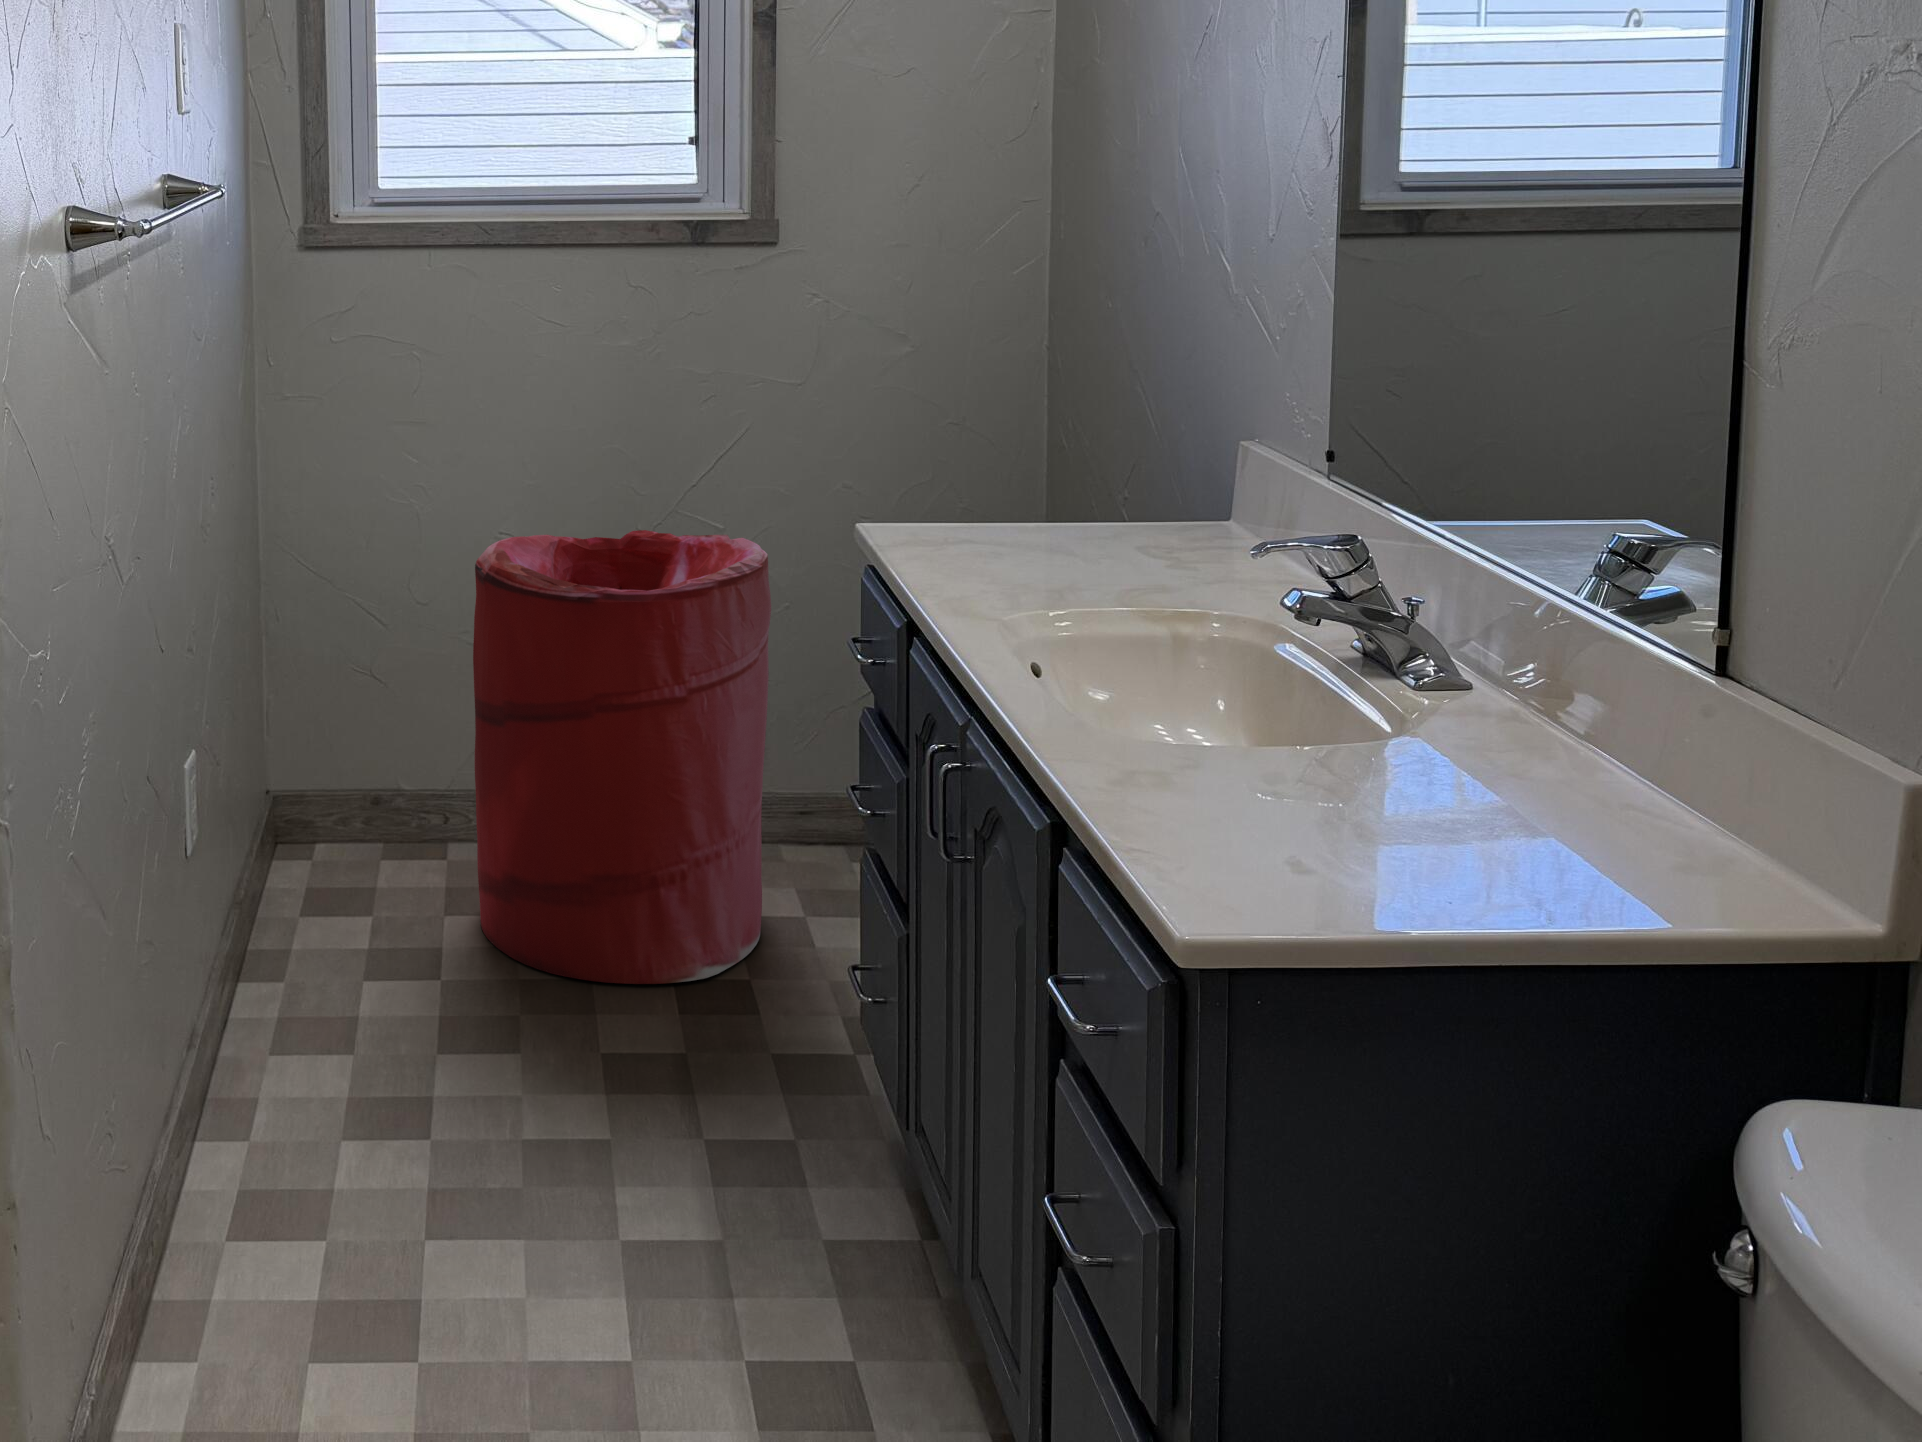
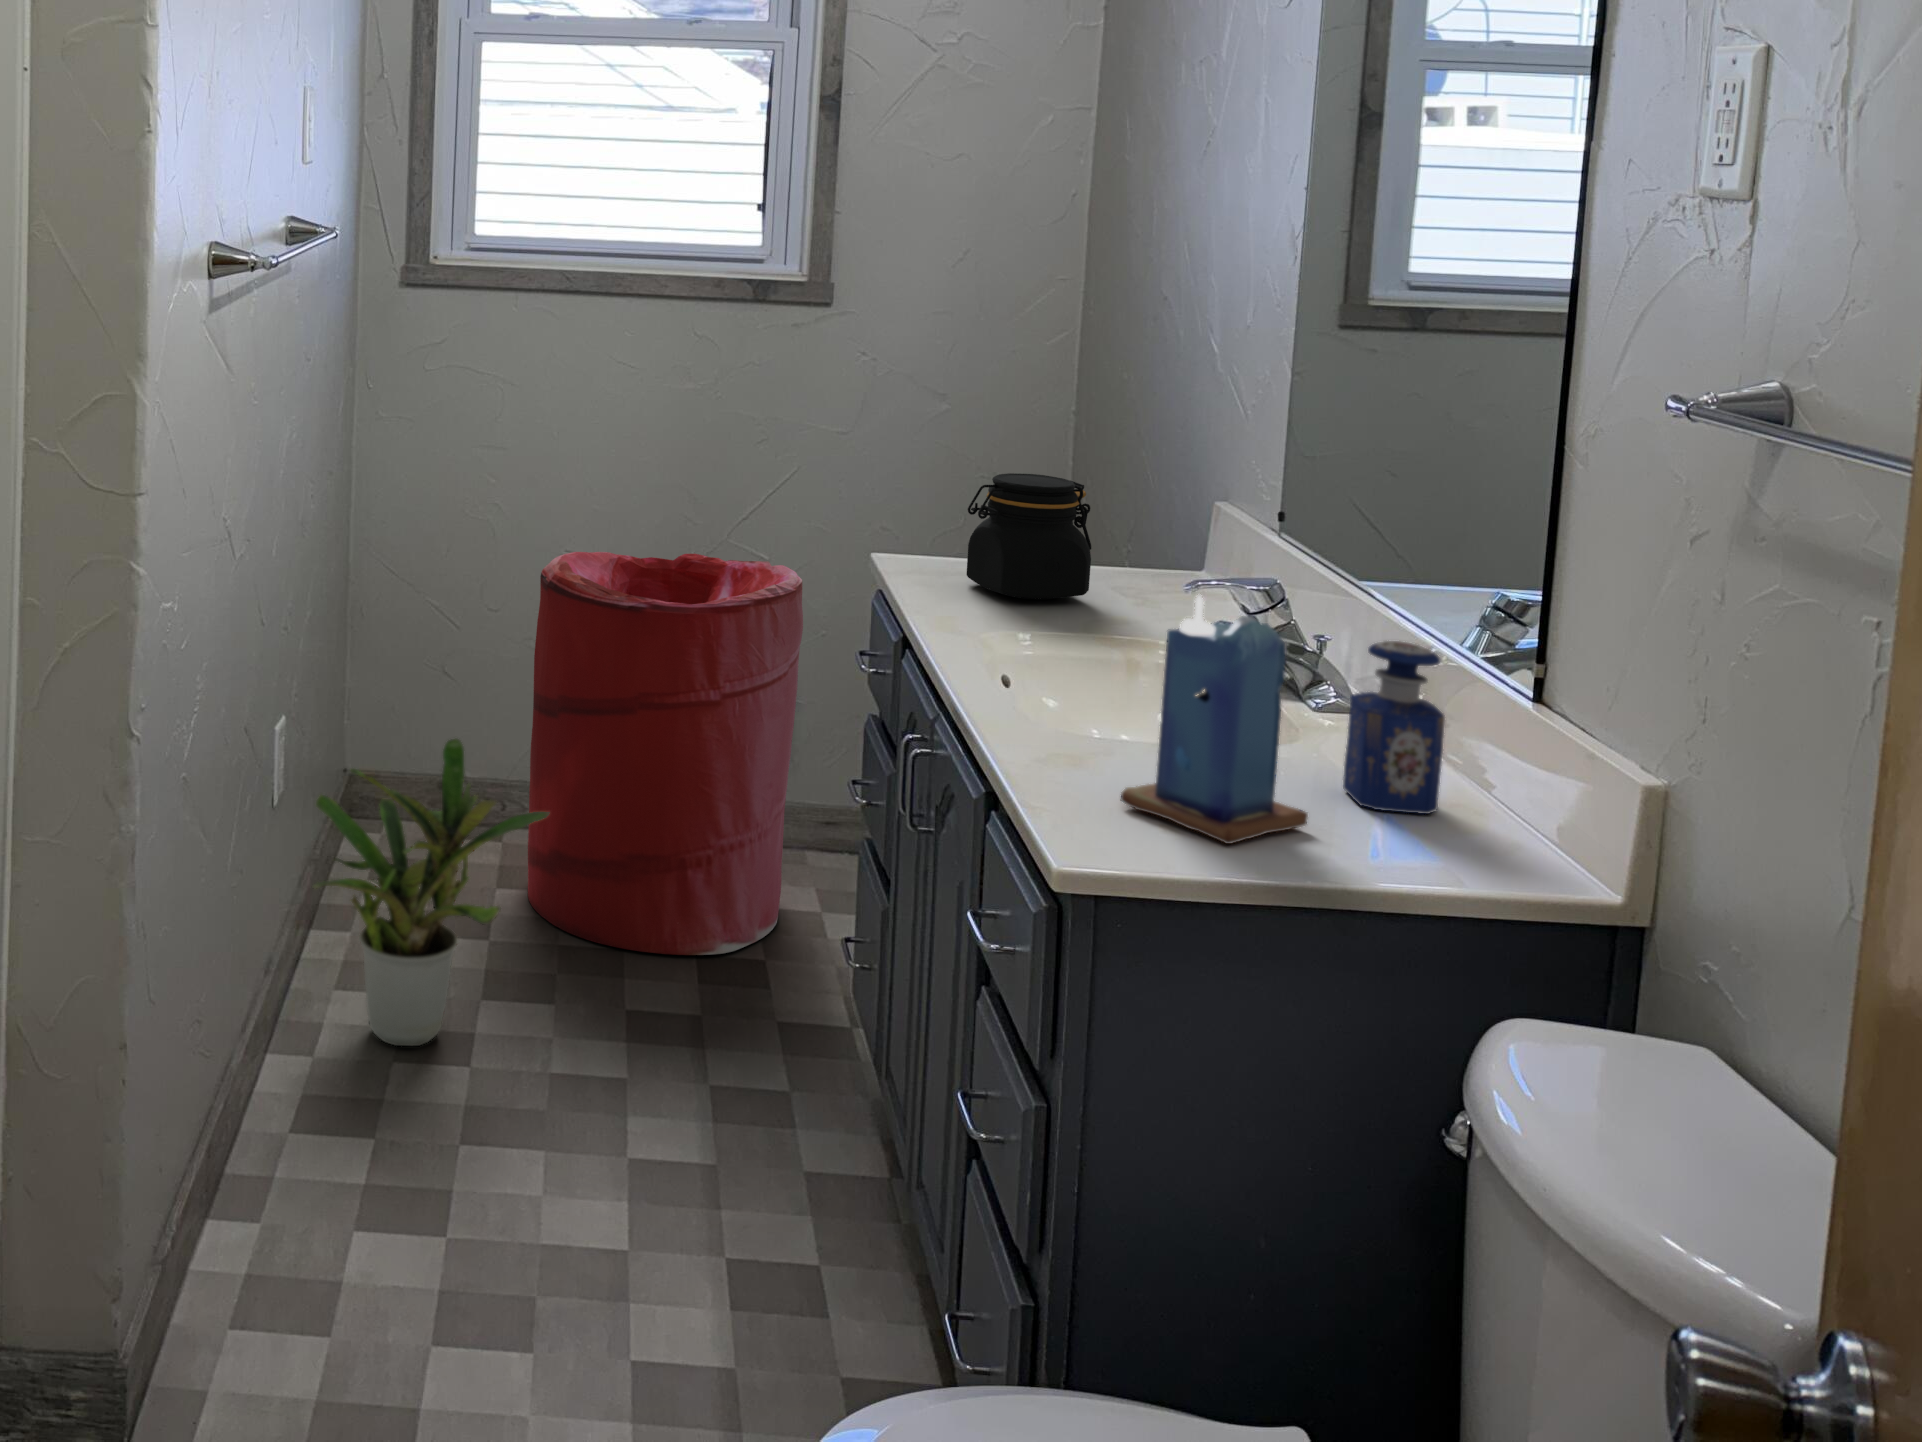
jar: none [972,425,1116,570] -> present [967,473,1091,600]
candle: none [1230,572,1464,884] -> present [1120,595,1308,844]
perfume bottle: none [1484,611,1611,820] -> present [1343,641,1445,814]
potted plant: none [236,761,506,1121] -> present [313,739,548,1046]

